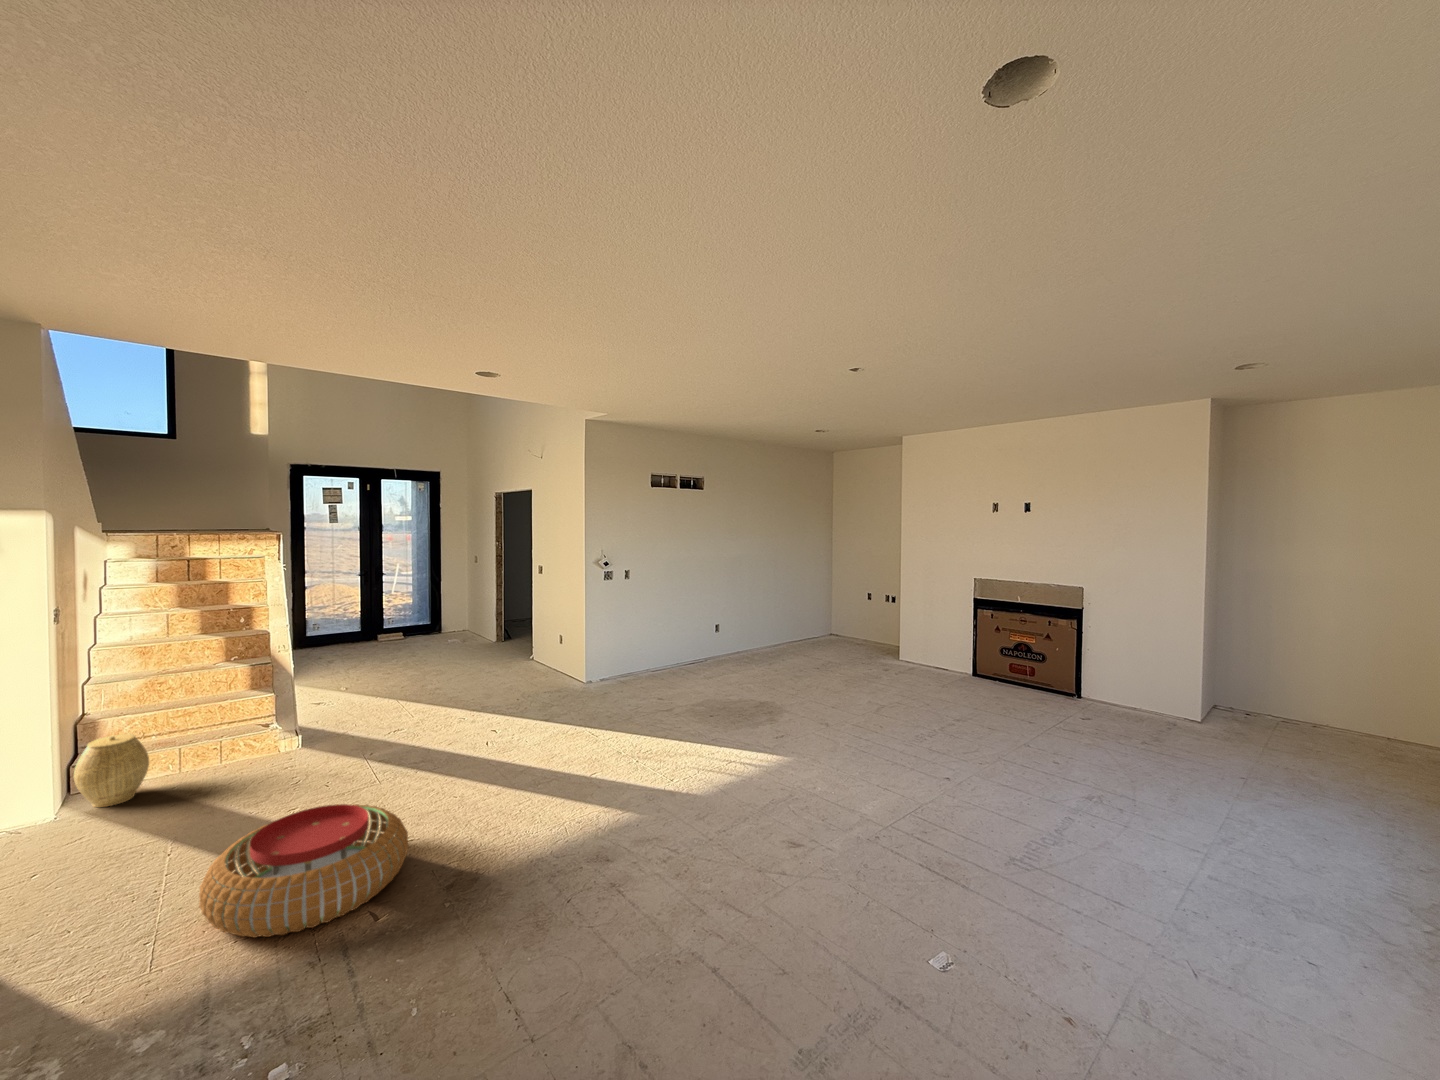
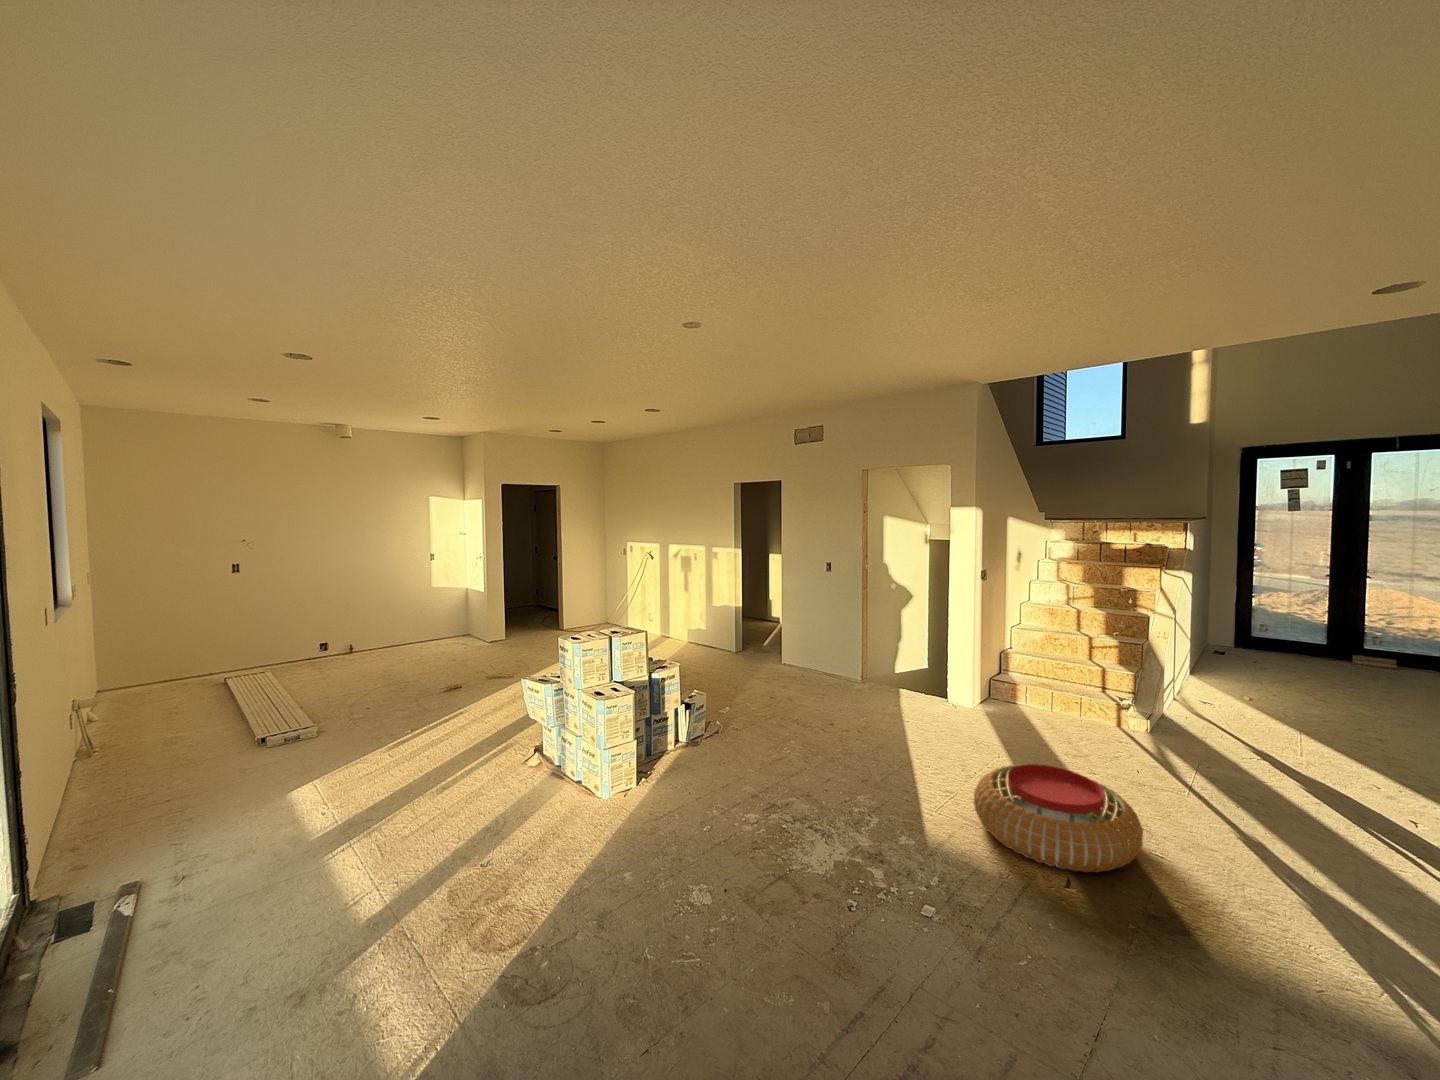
woven basket: present [74,734,149,807] -> none [988,665,1029,714]

